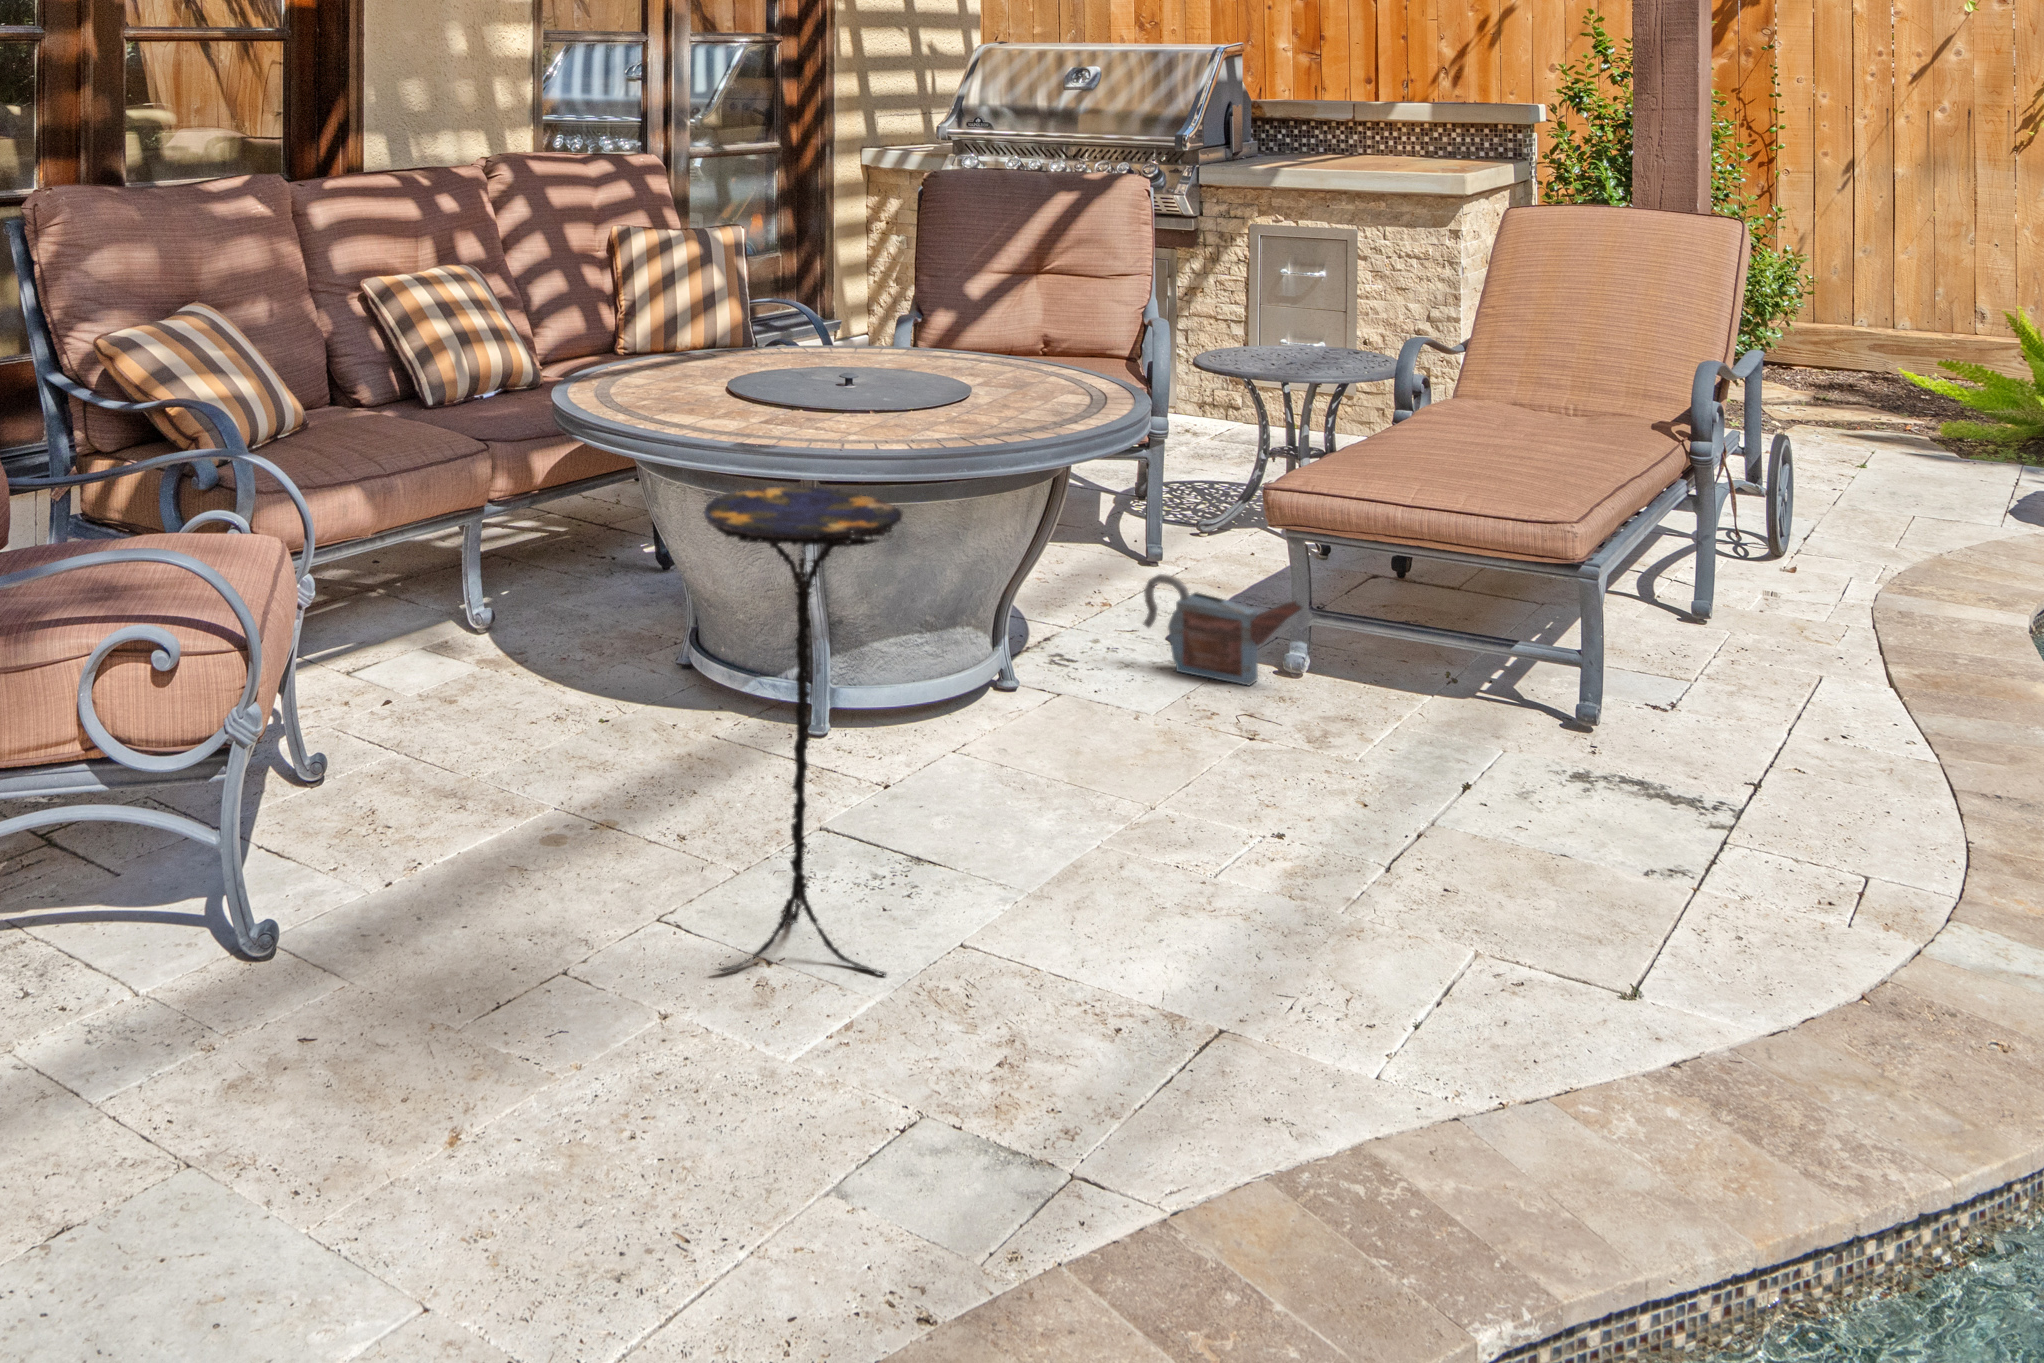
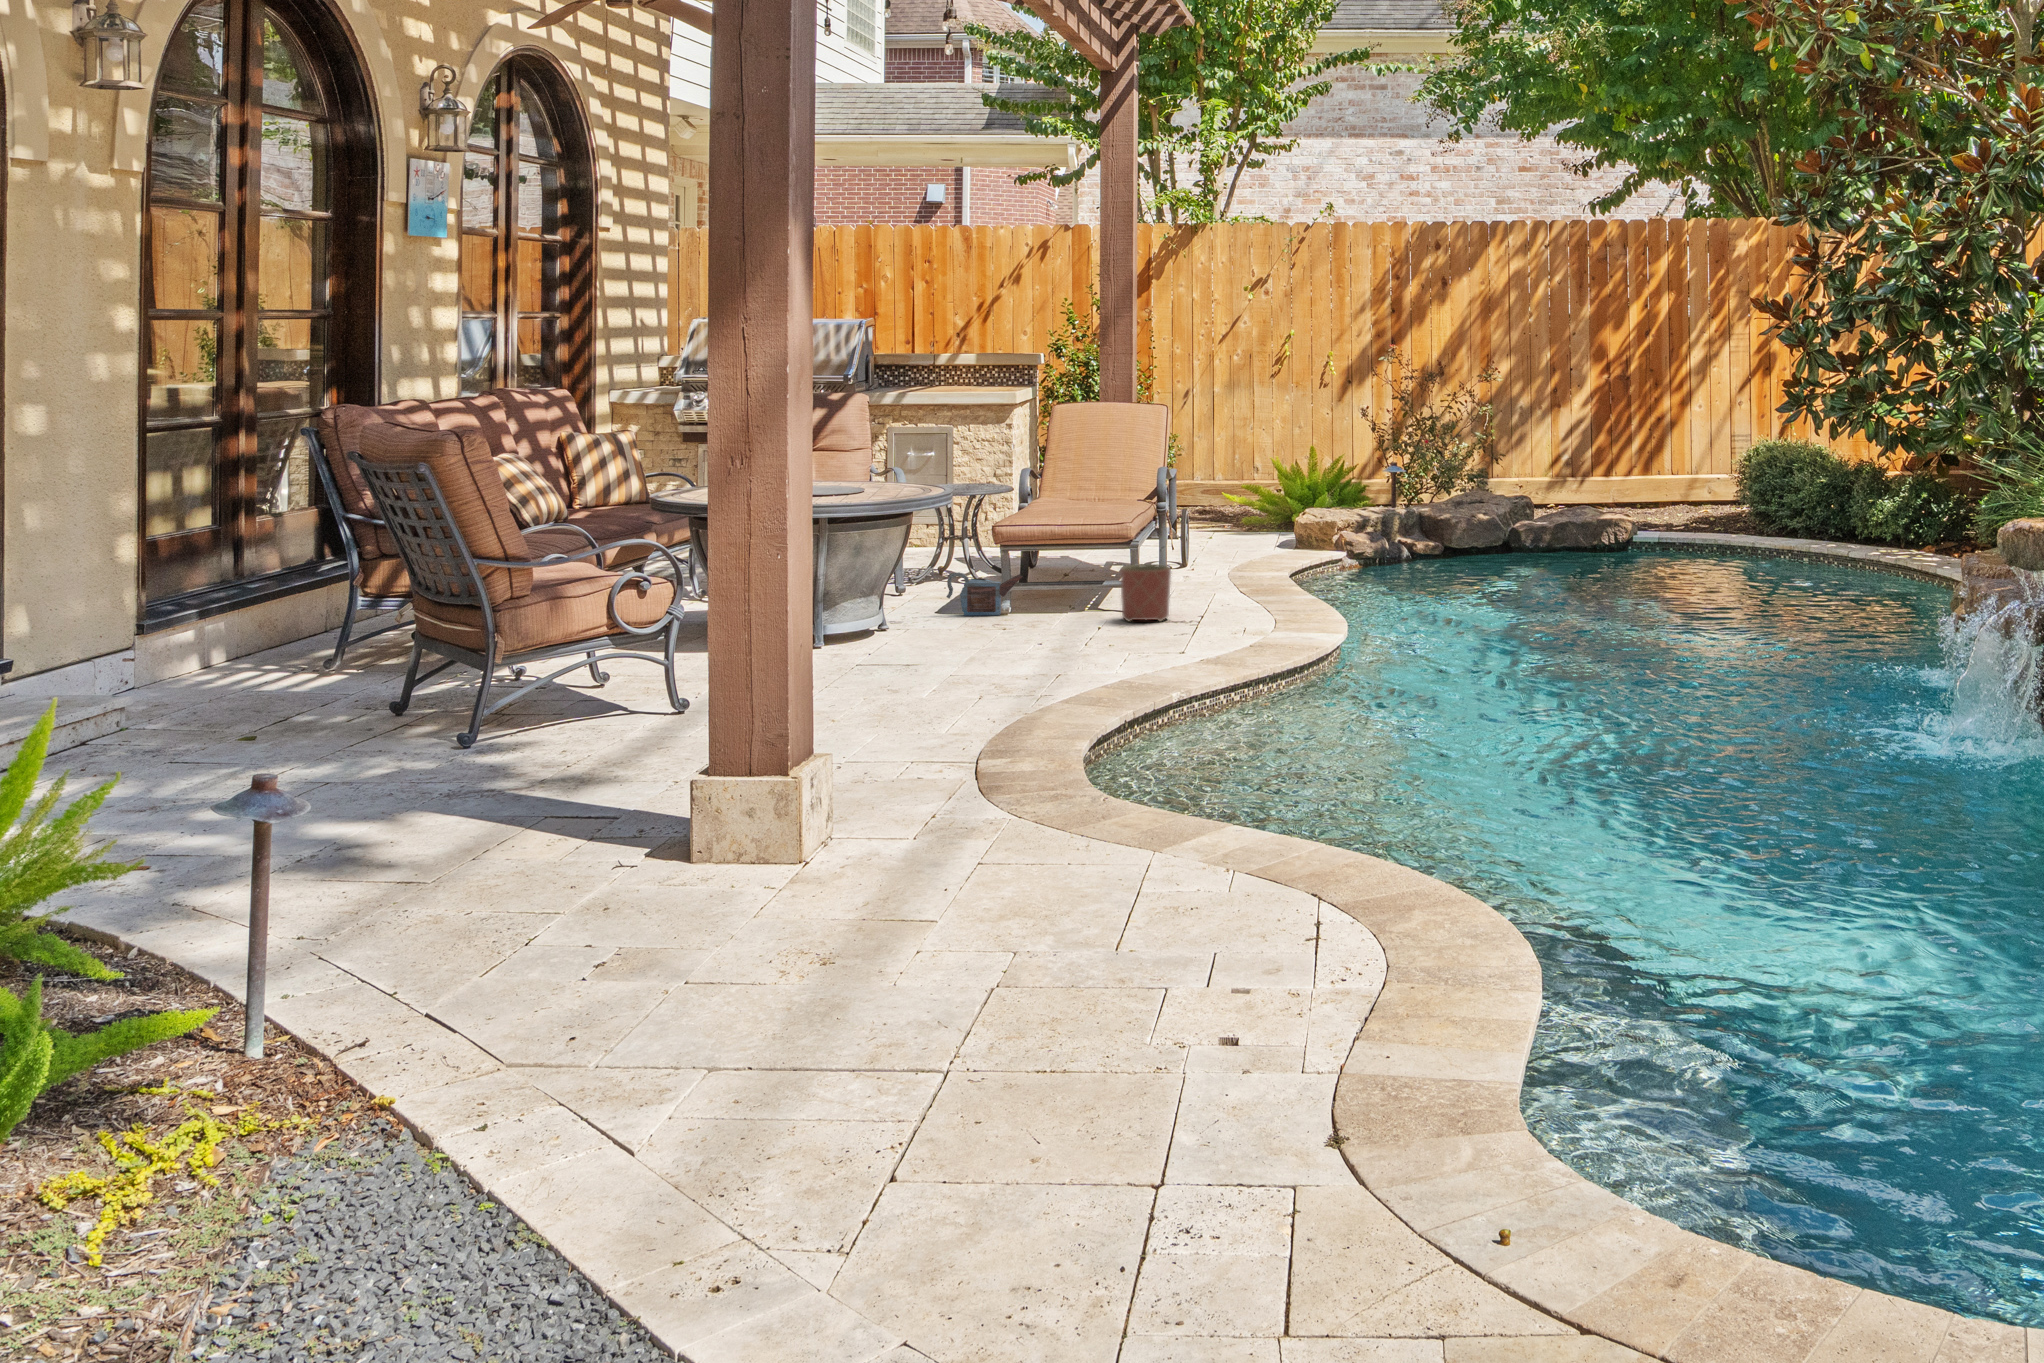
side table: present [704,486,903,975] -> none [874,503,953,681]
planter: none [1512,632,1649,803] -> present [1120,564,1171,622]

